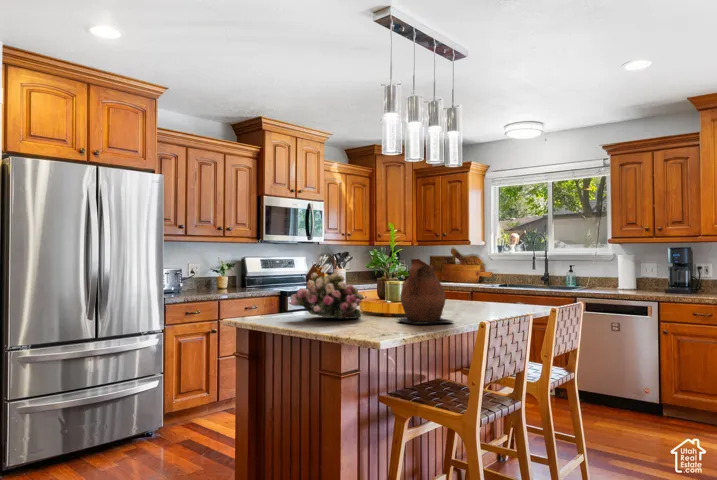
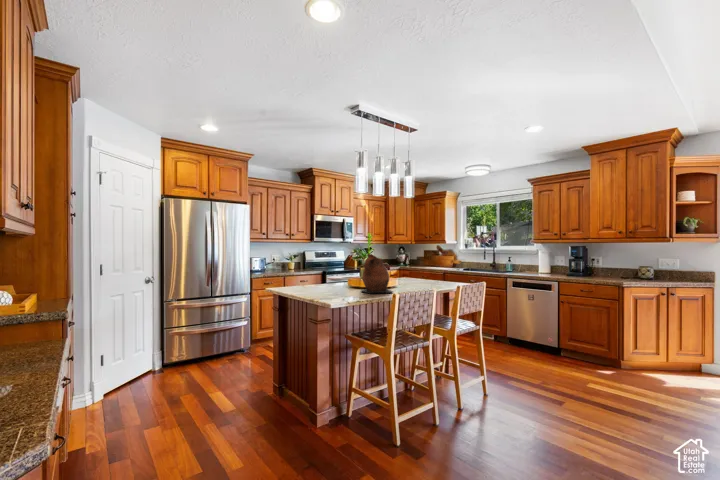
flower arrangement: present [291,273,363,319] -> none [302,262,346,289]

